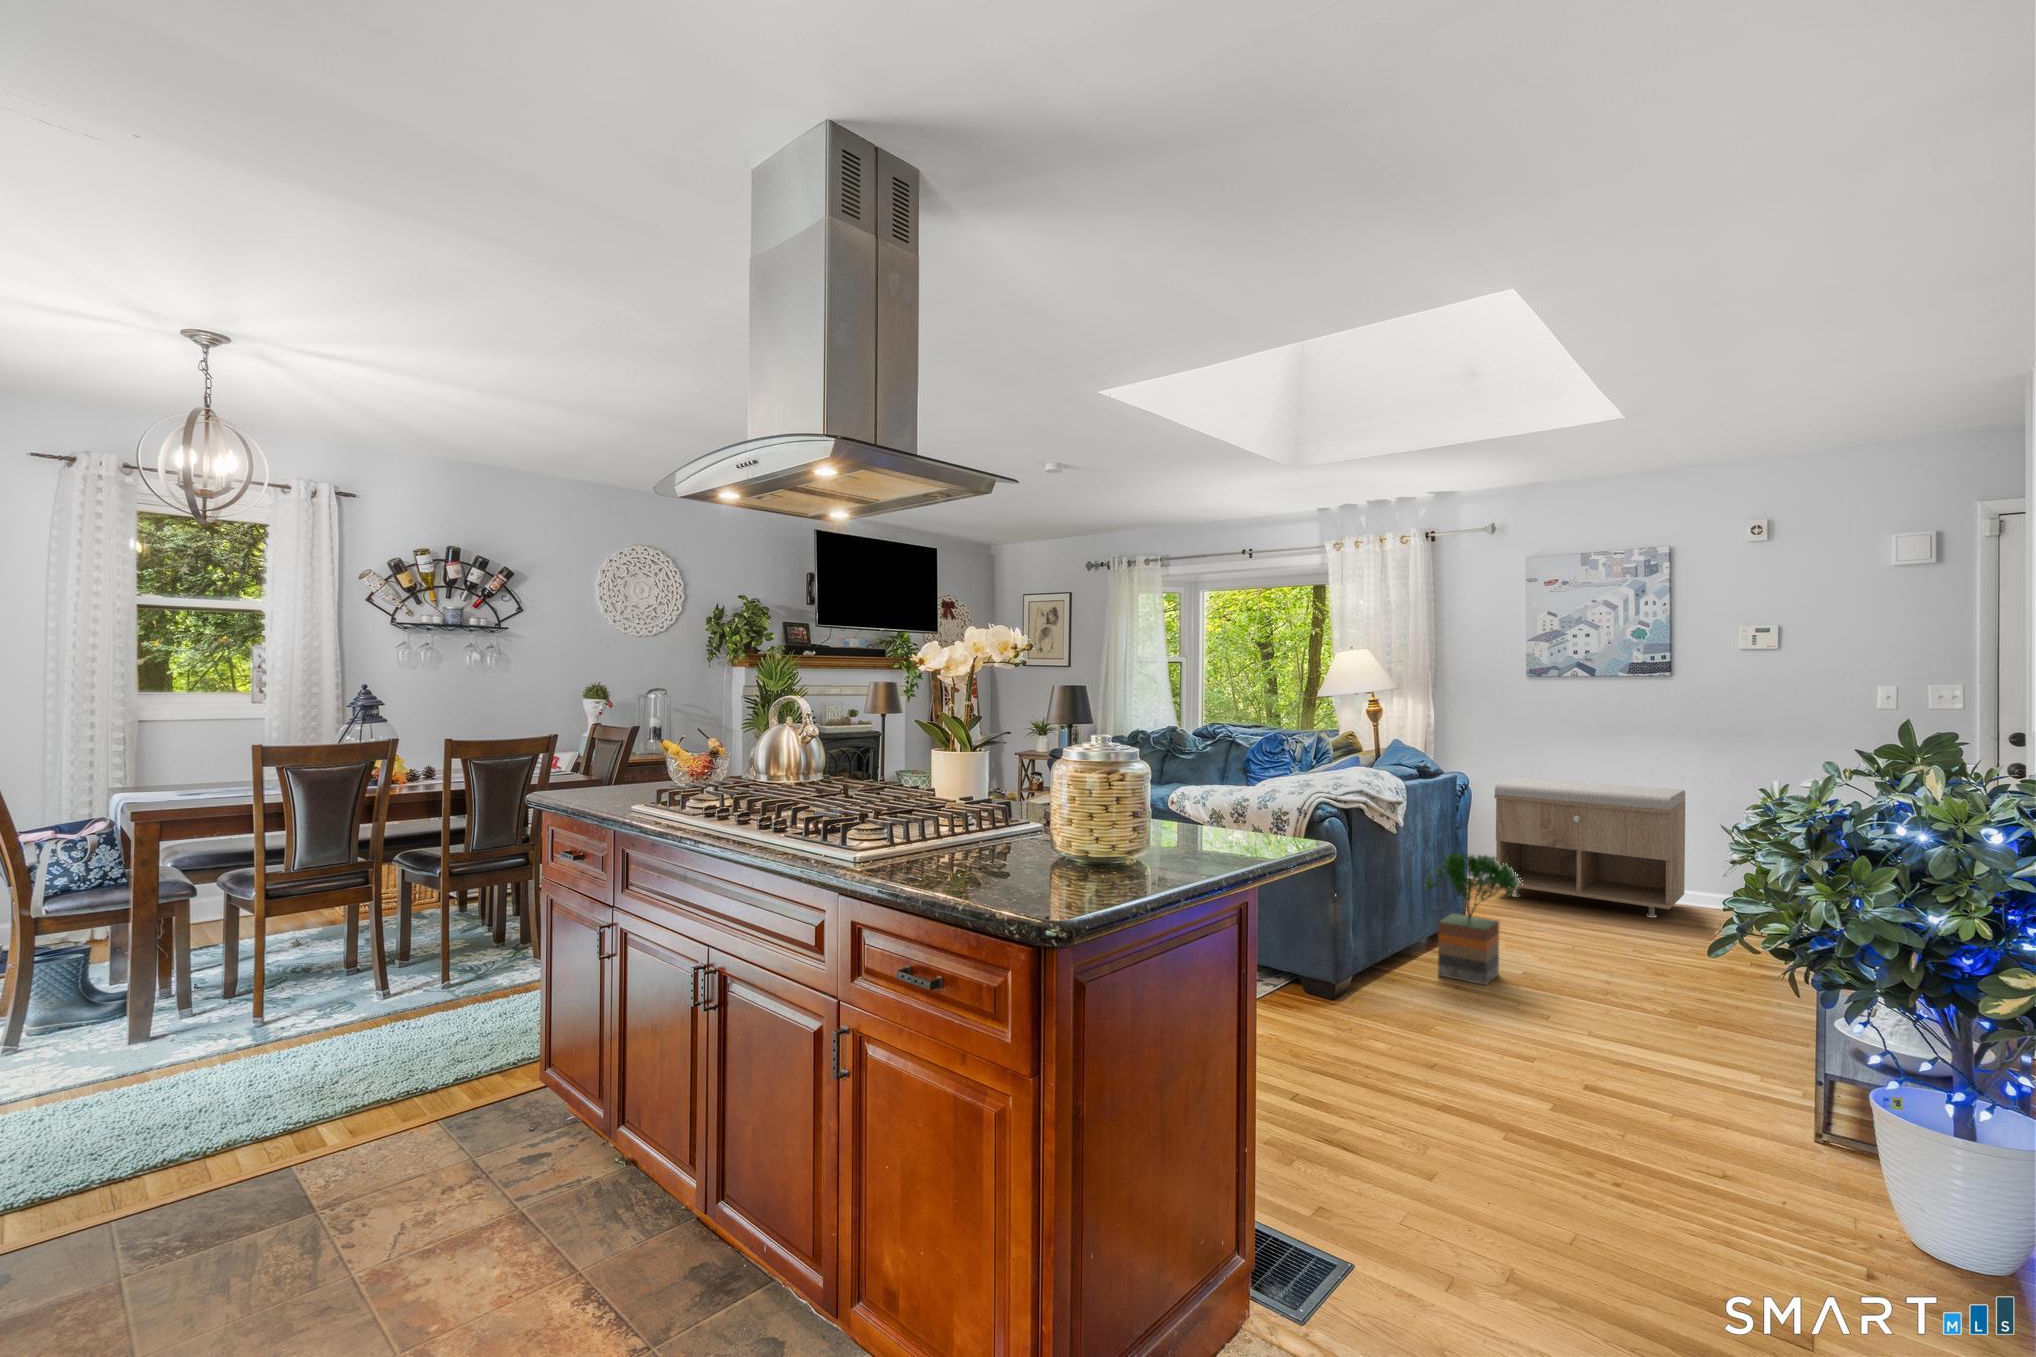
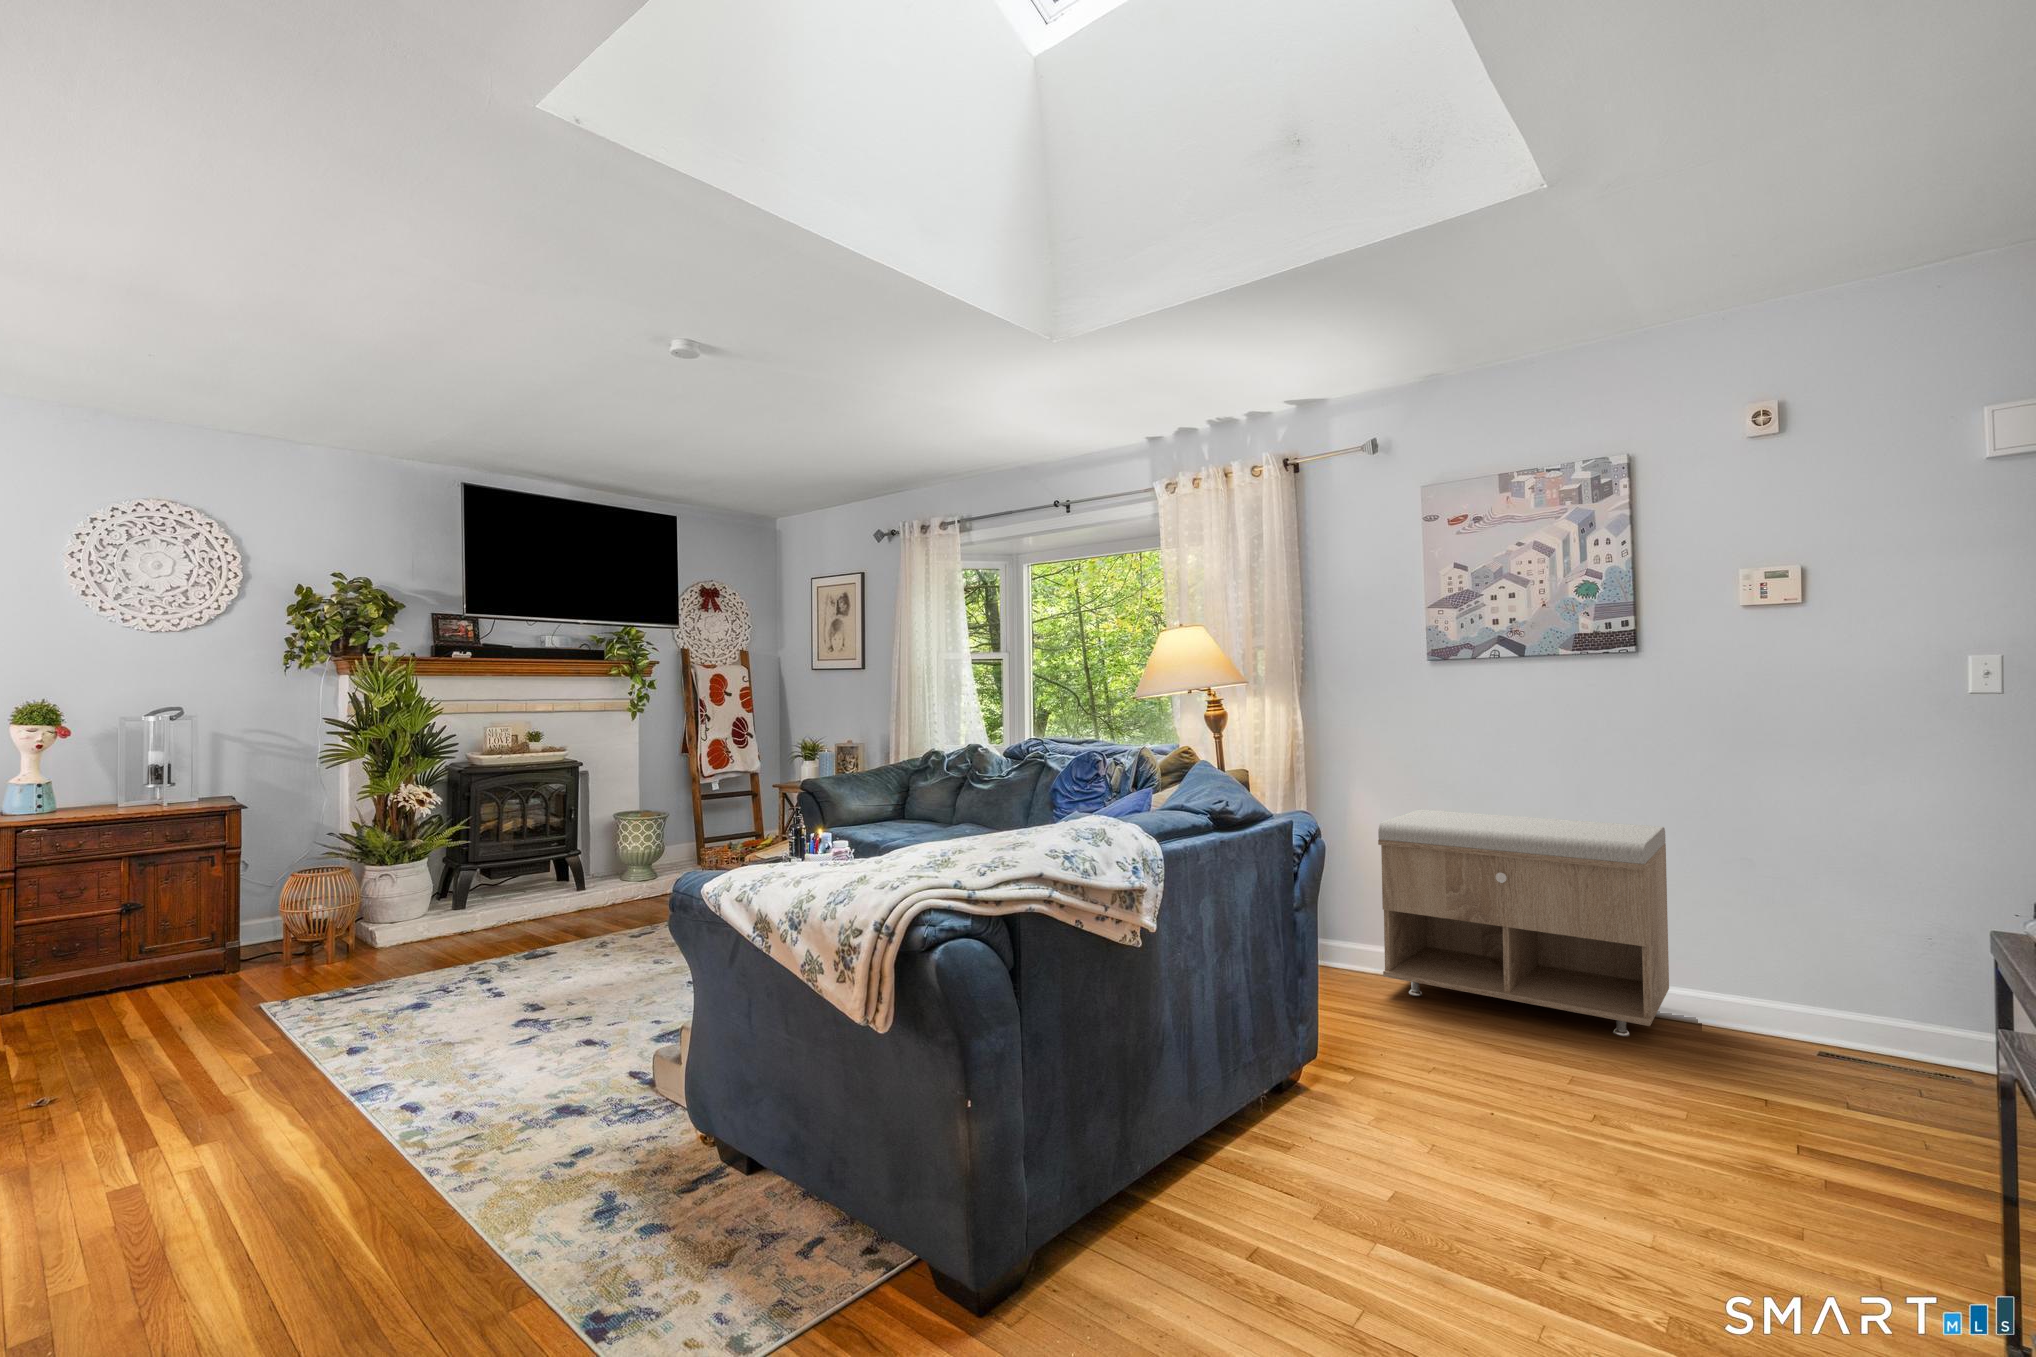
potted tree: present [1425,853,1521,985] -> none [1196,972,1387,1255]

